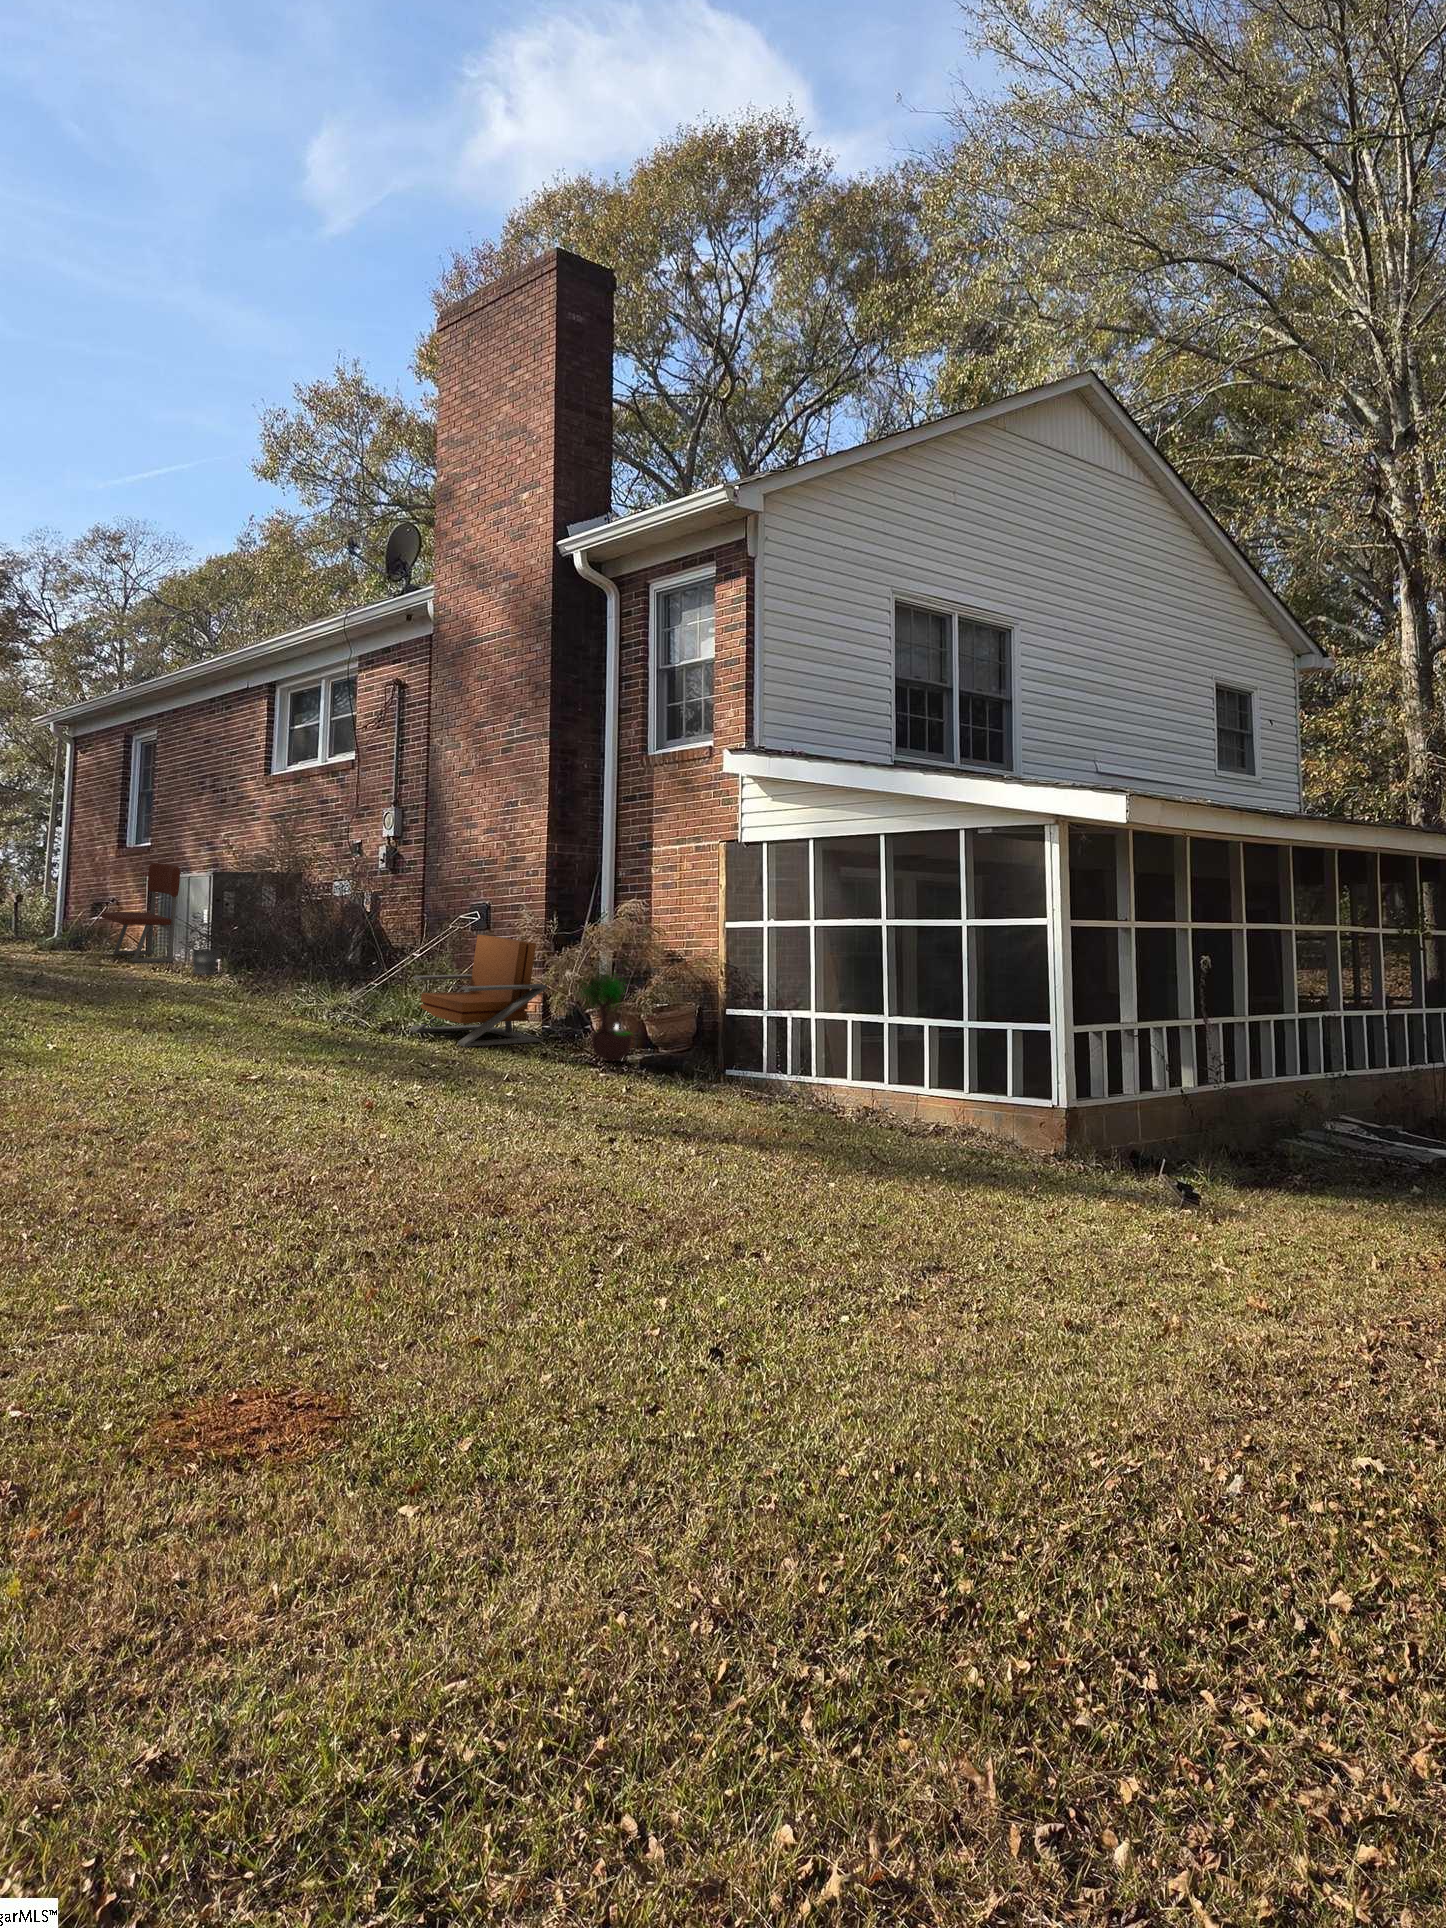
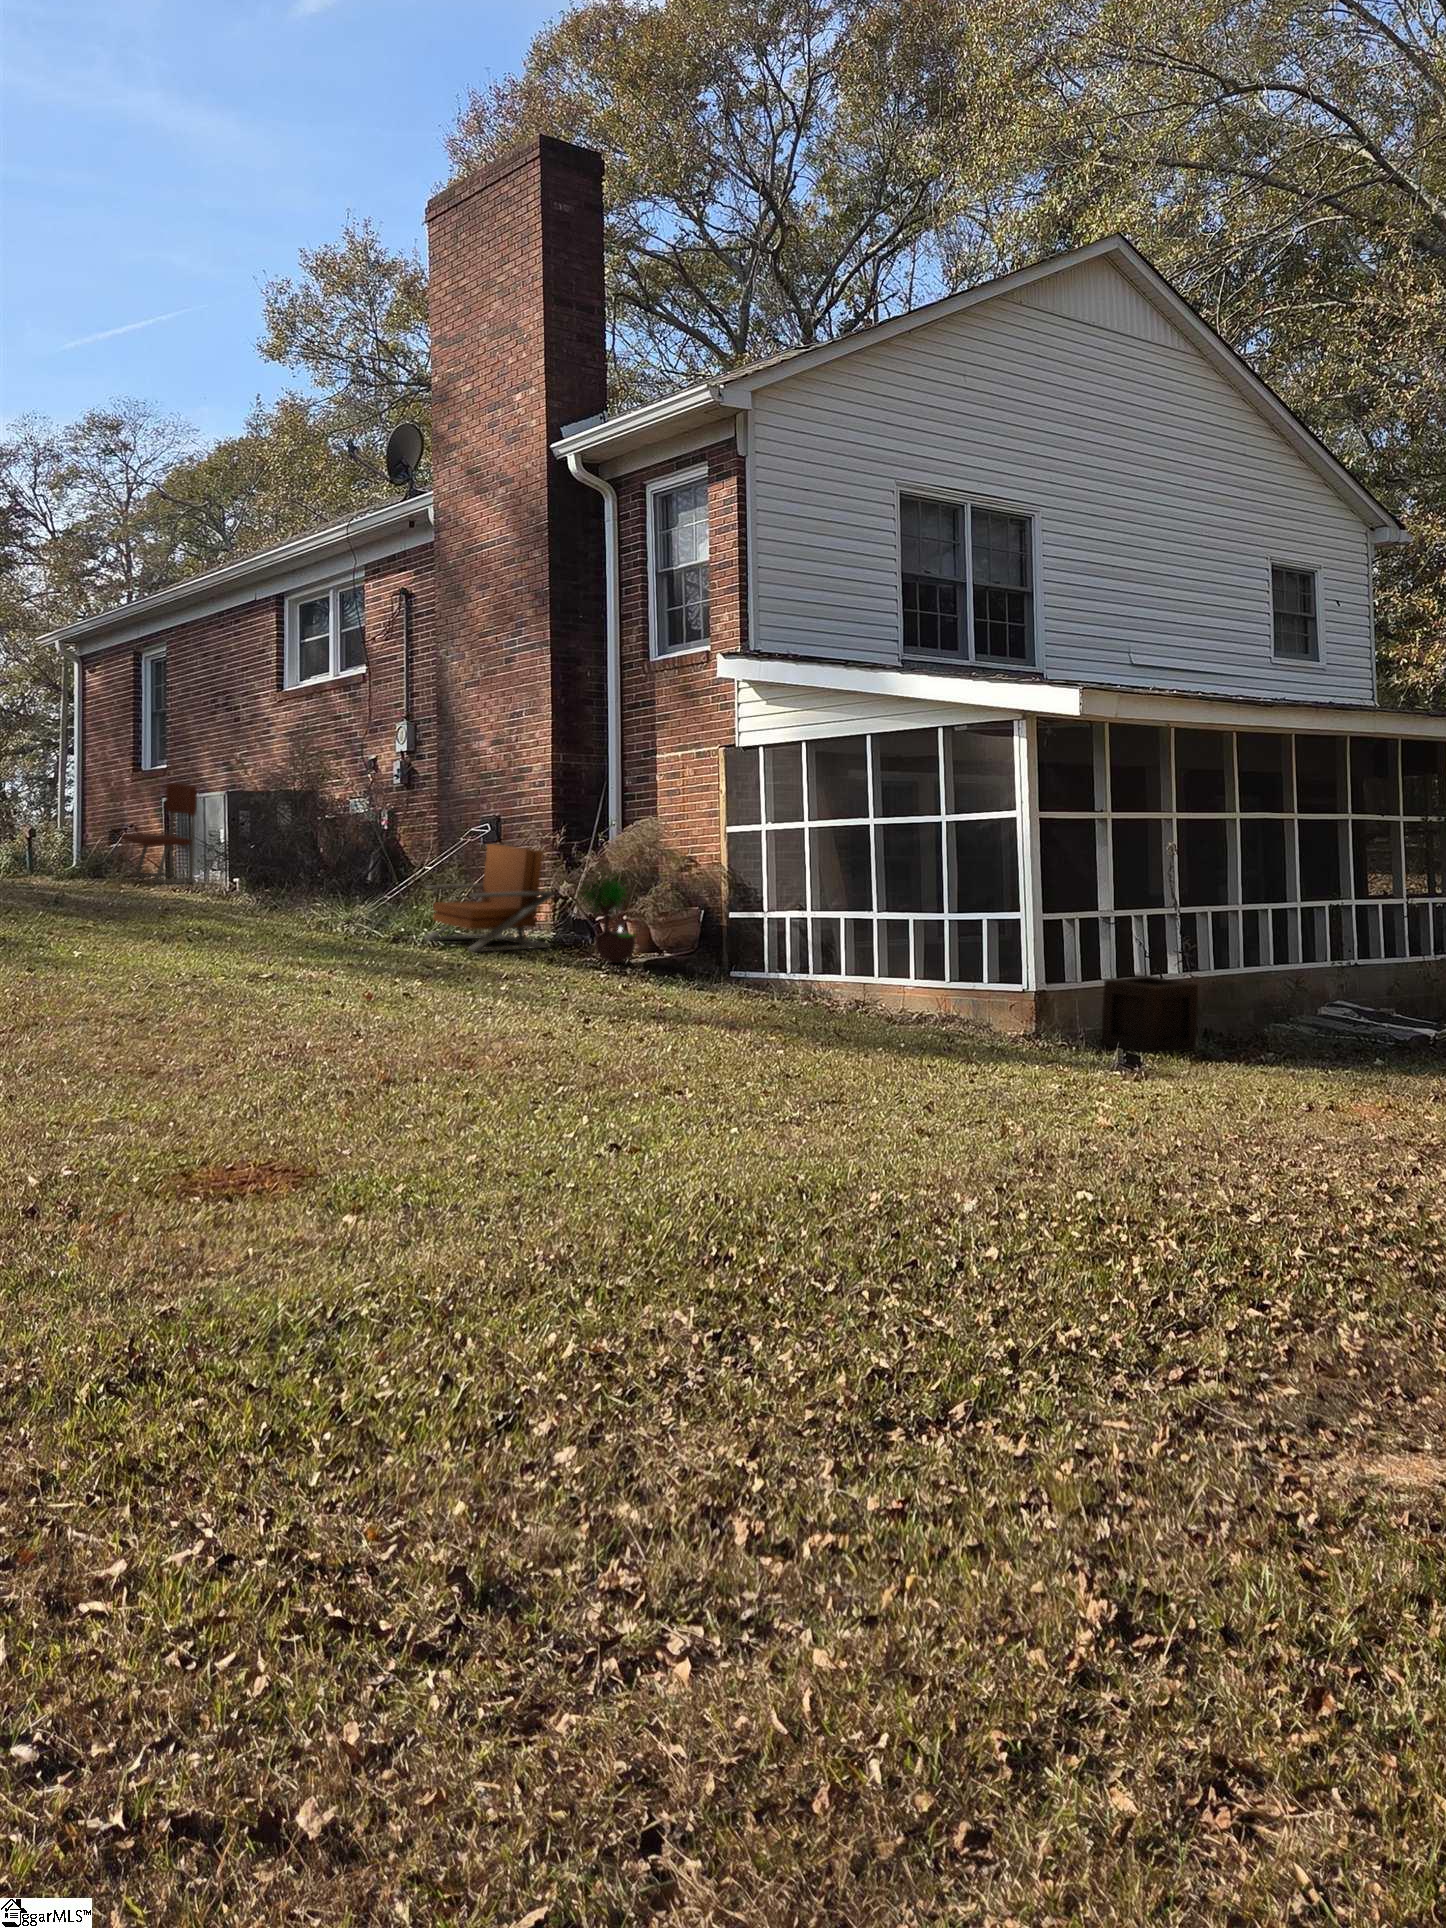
bucket: present [192,950,220,974] -> none [209,869,241,893]
wooden crate: none [1125,1089,1224,1176] -> present [1102,976,1198,1053]

